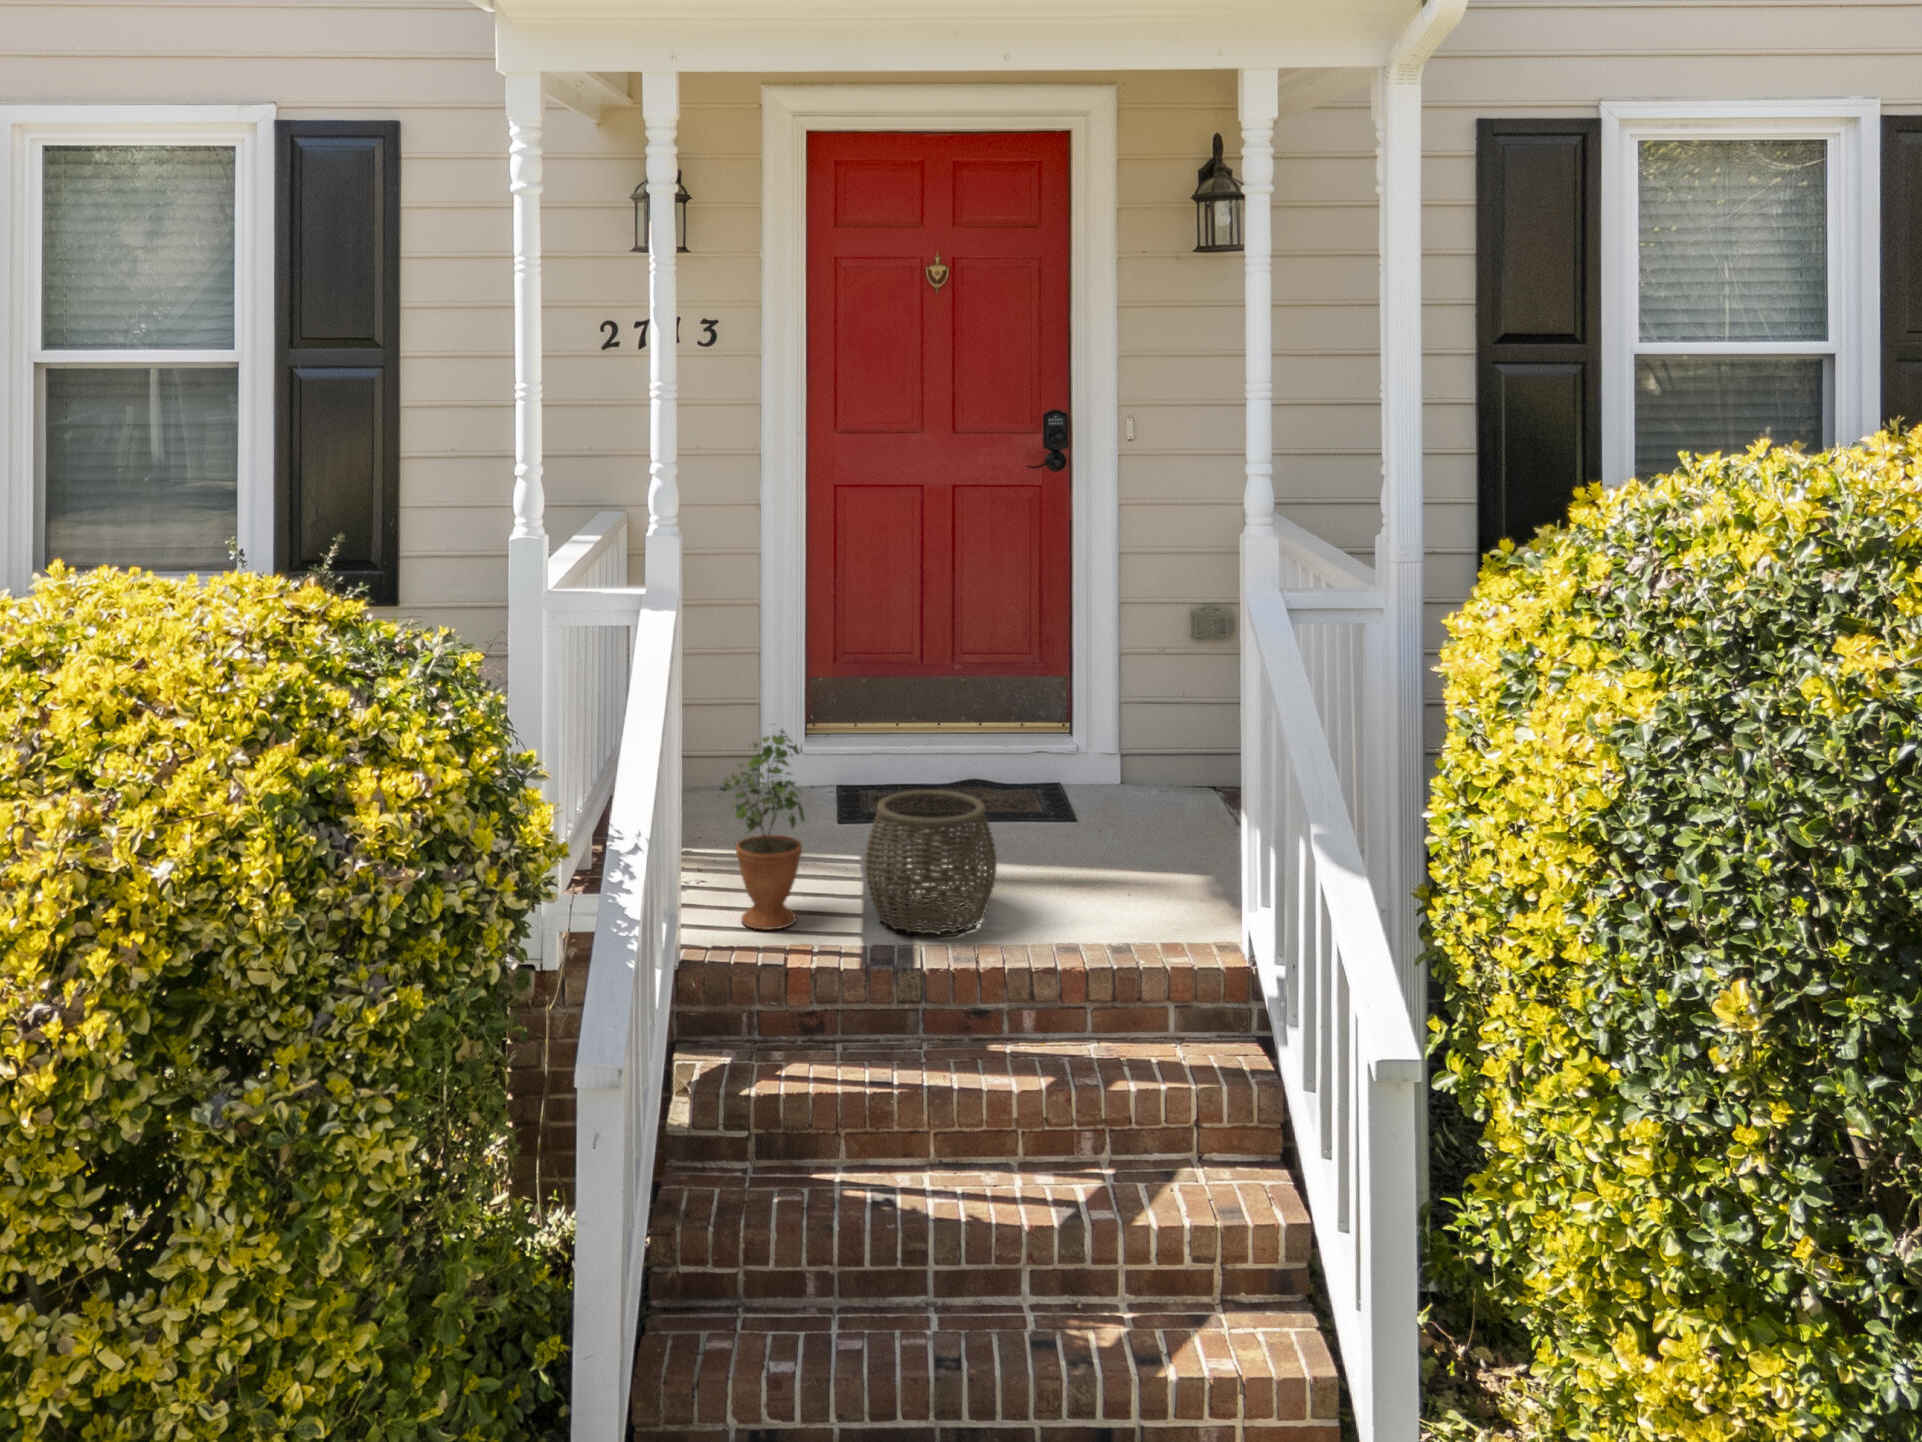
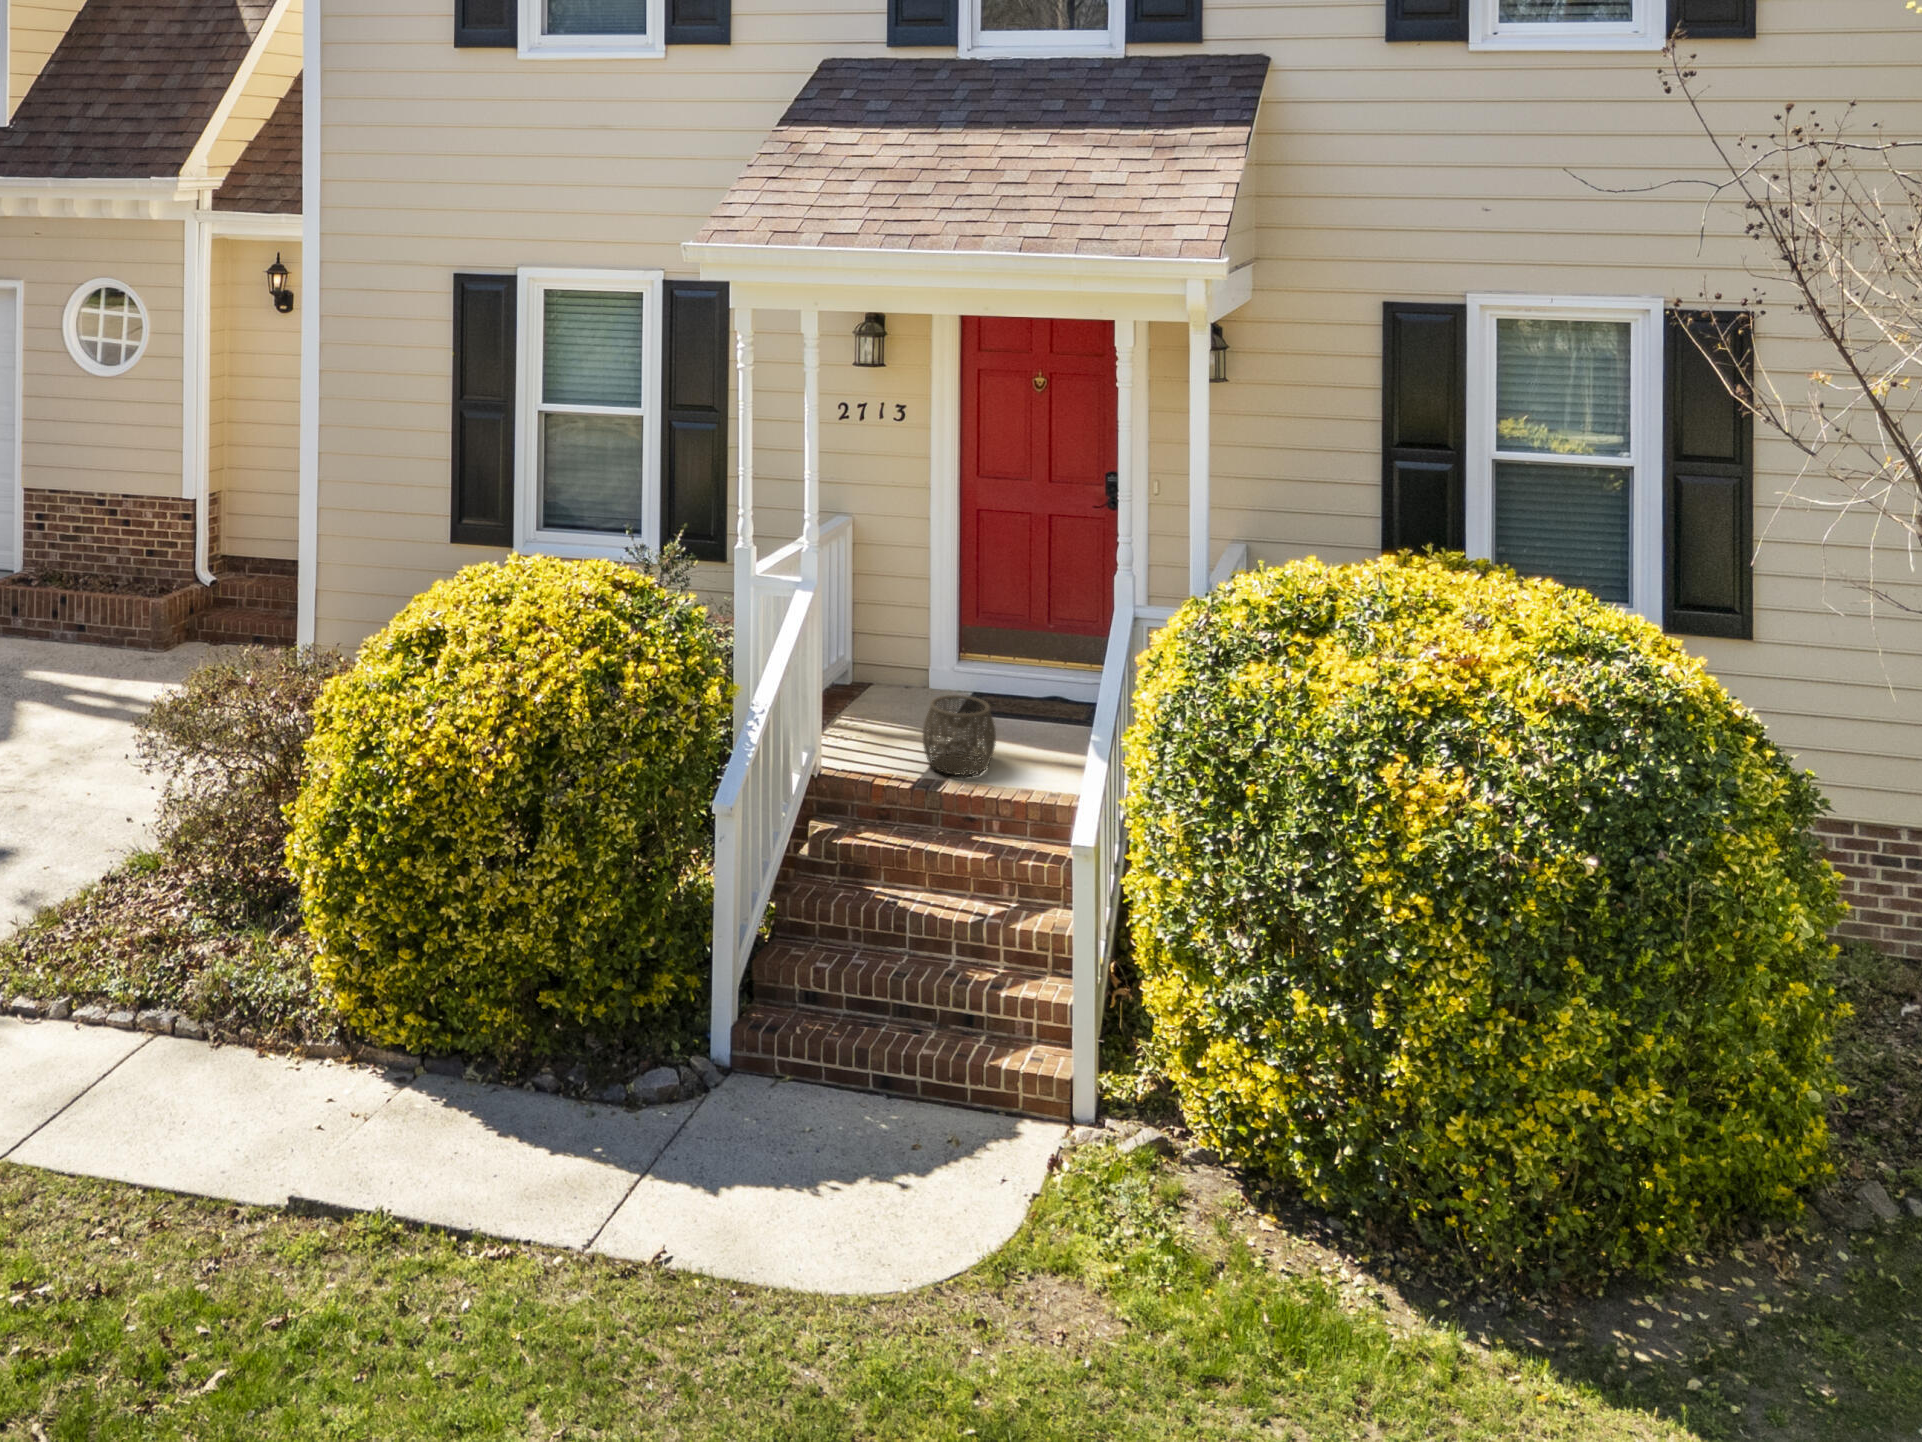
potted plant: present [723,730,805,930] -> none [847,649,892,760]

